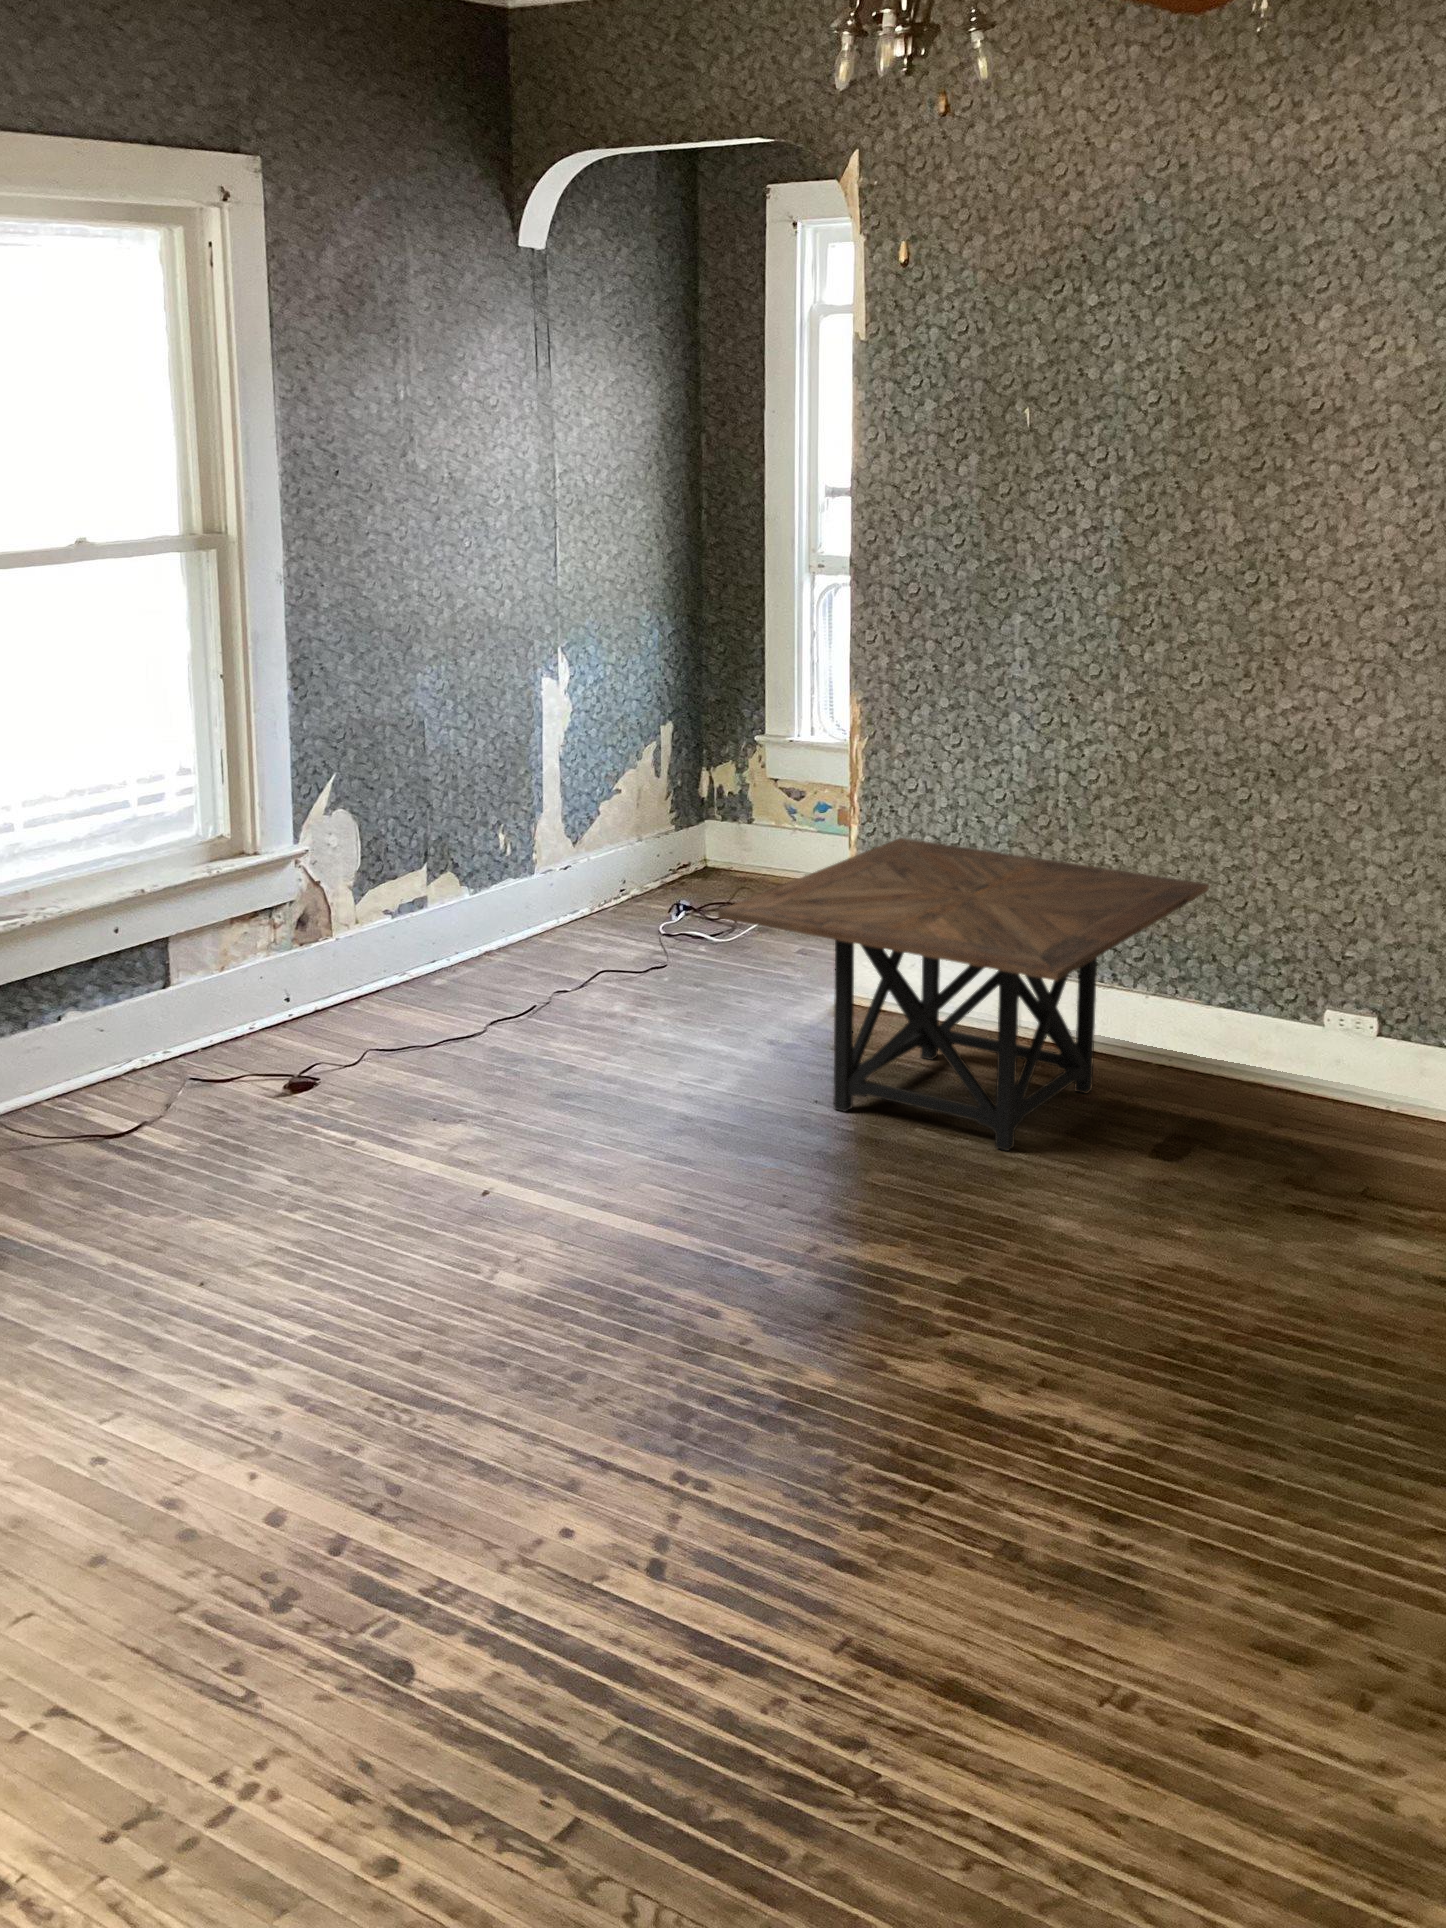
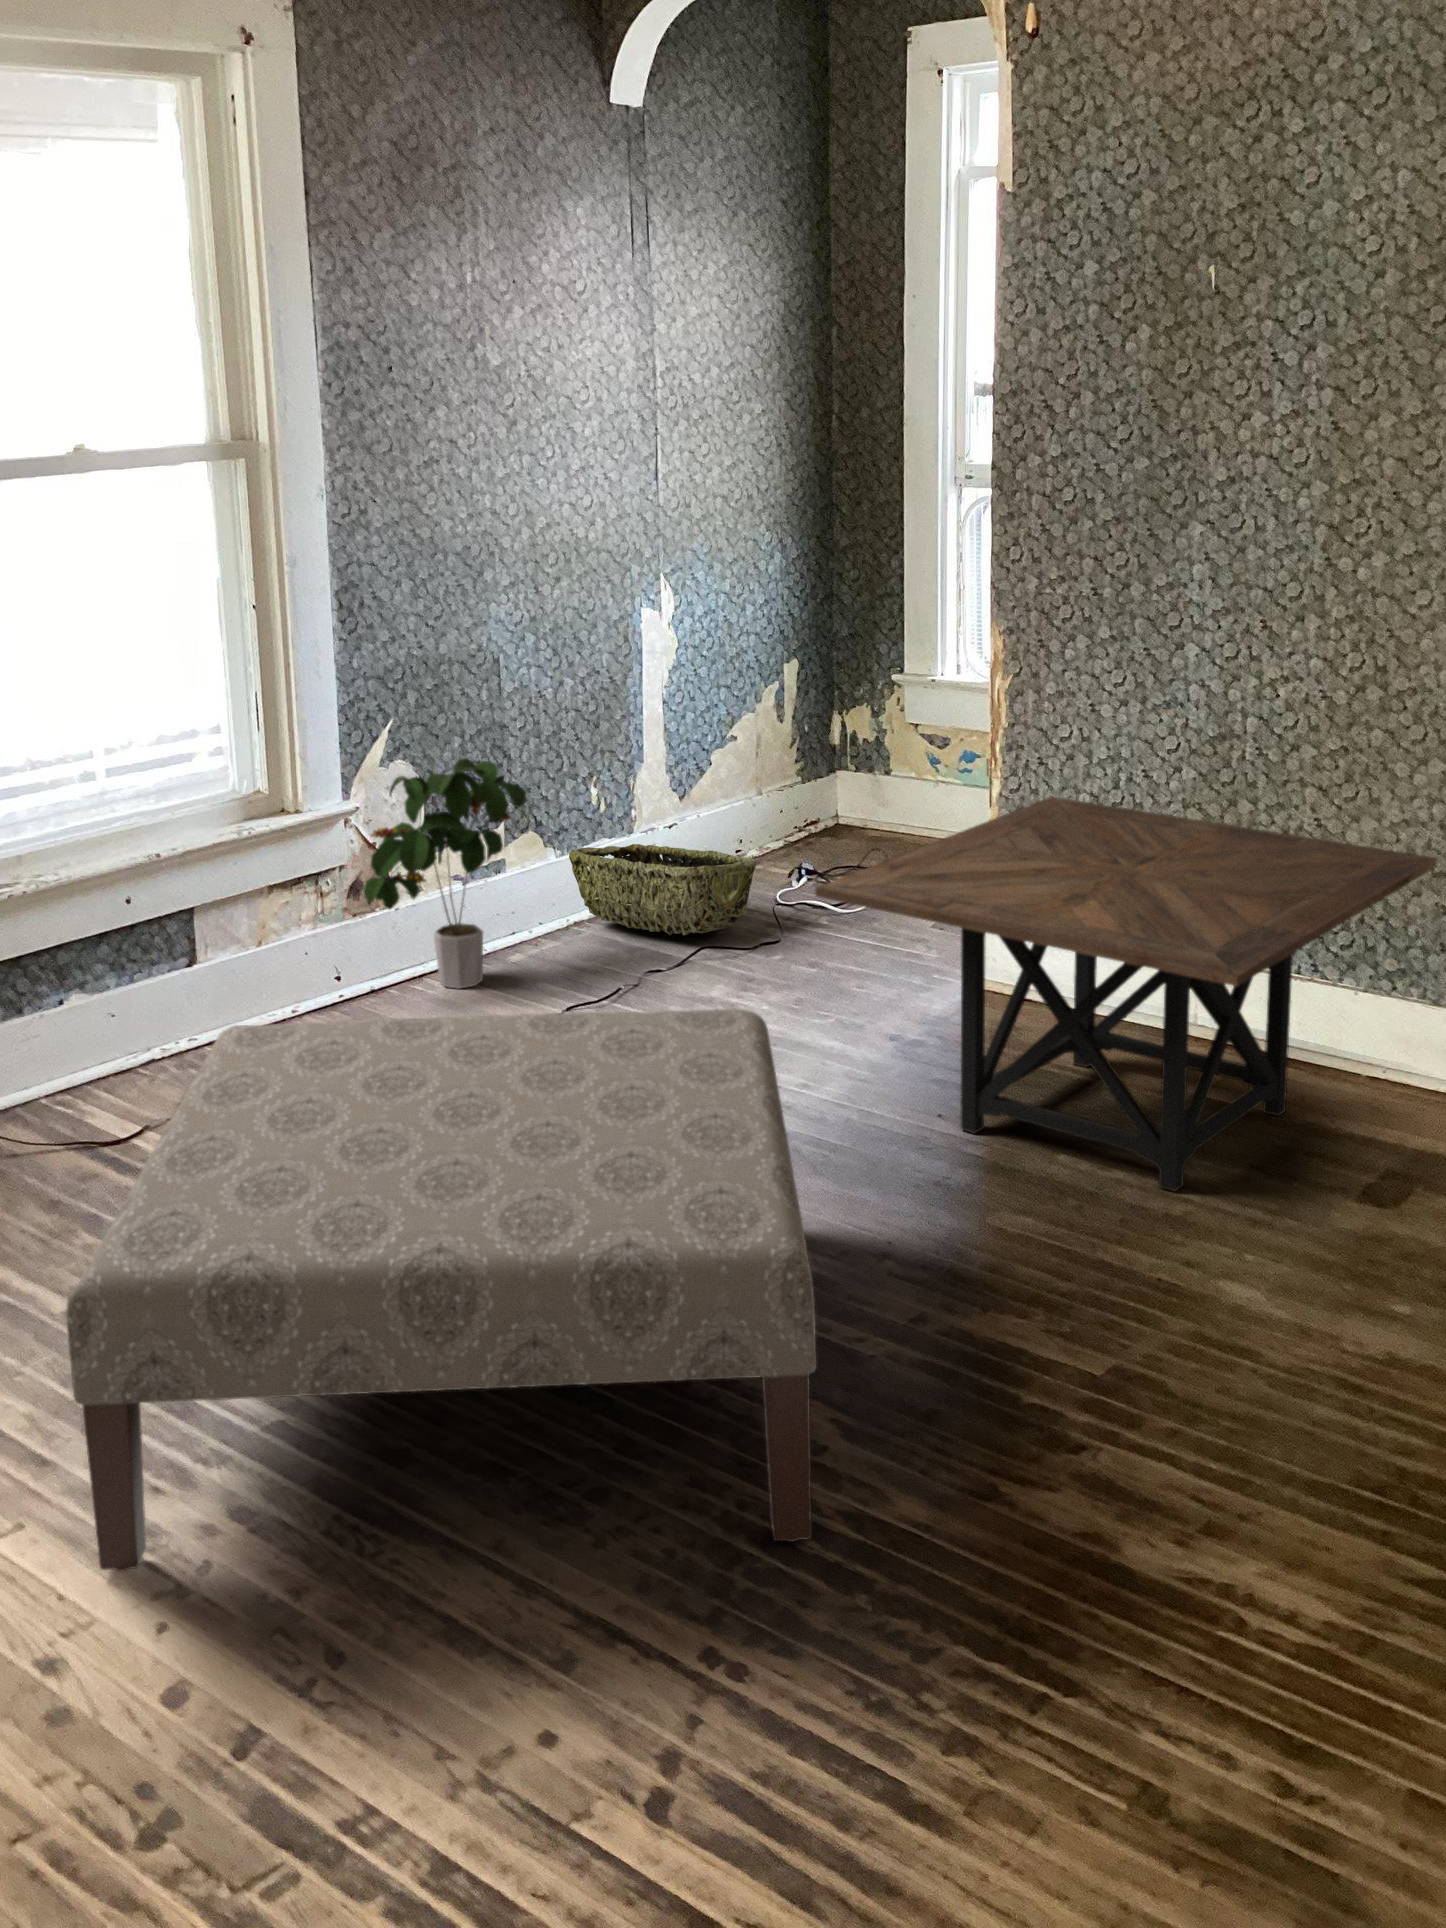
potted plant: none [315,807,450,1006] -> present [363,758,526,988]
woven basket: none [482,883,645,961] -> present [569,844,756,935]
ottoman: none [175,1006,752,1442] -> present [66,1009,816,1571]

